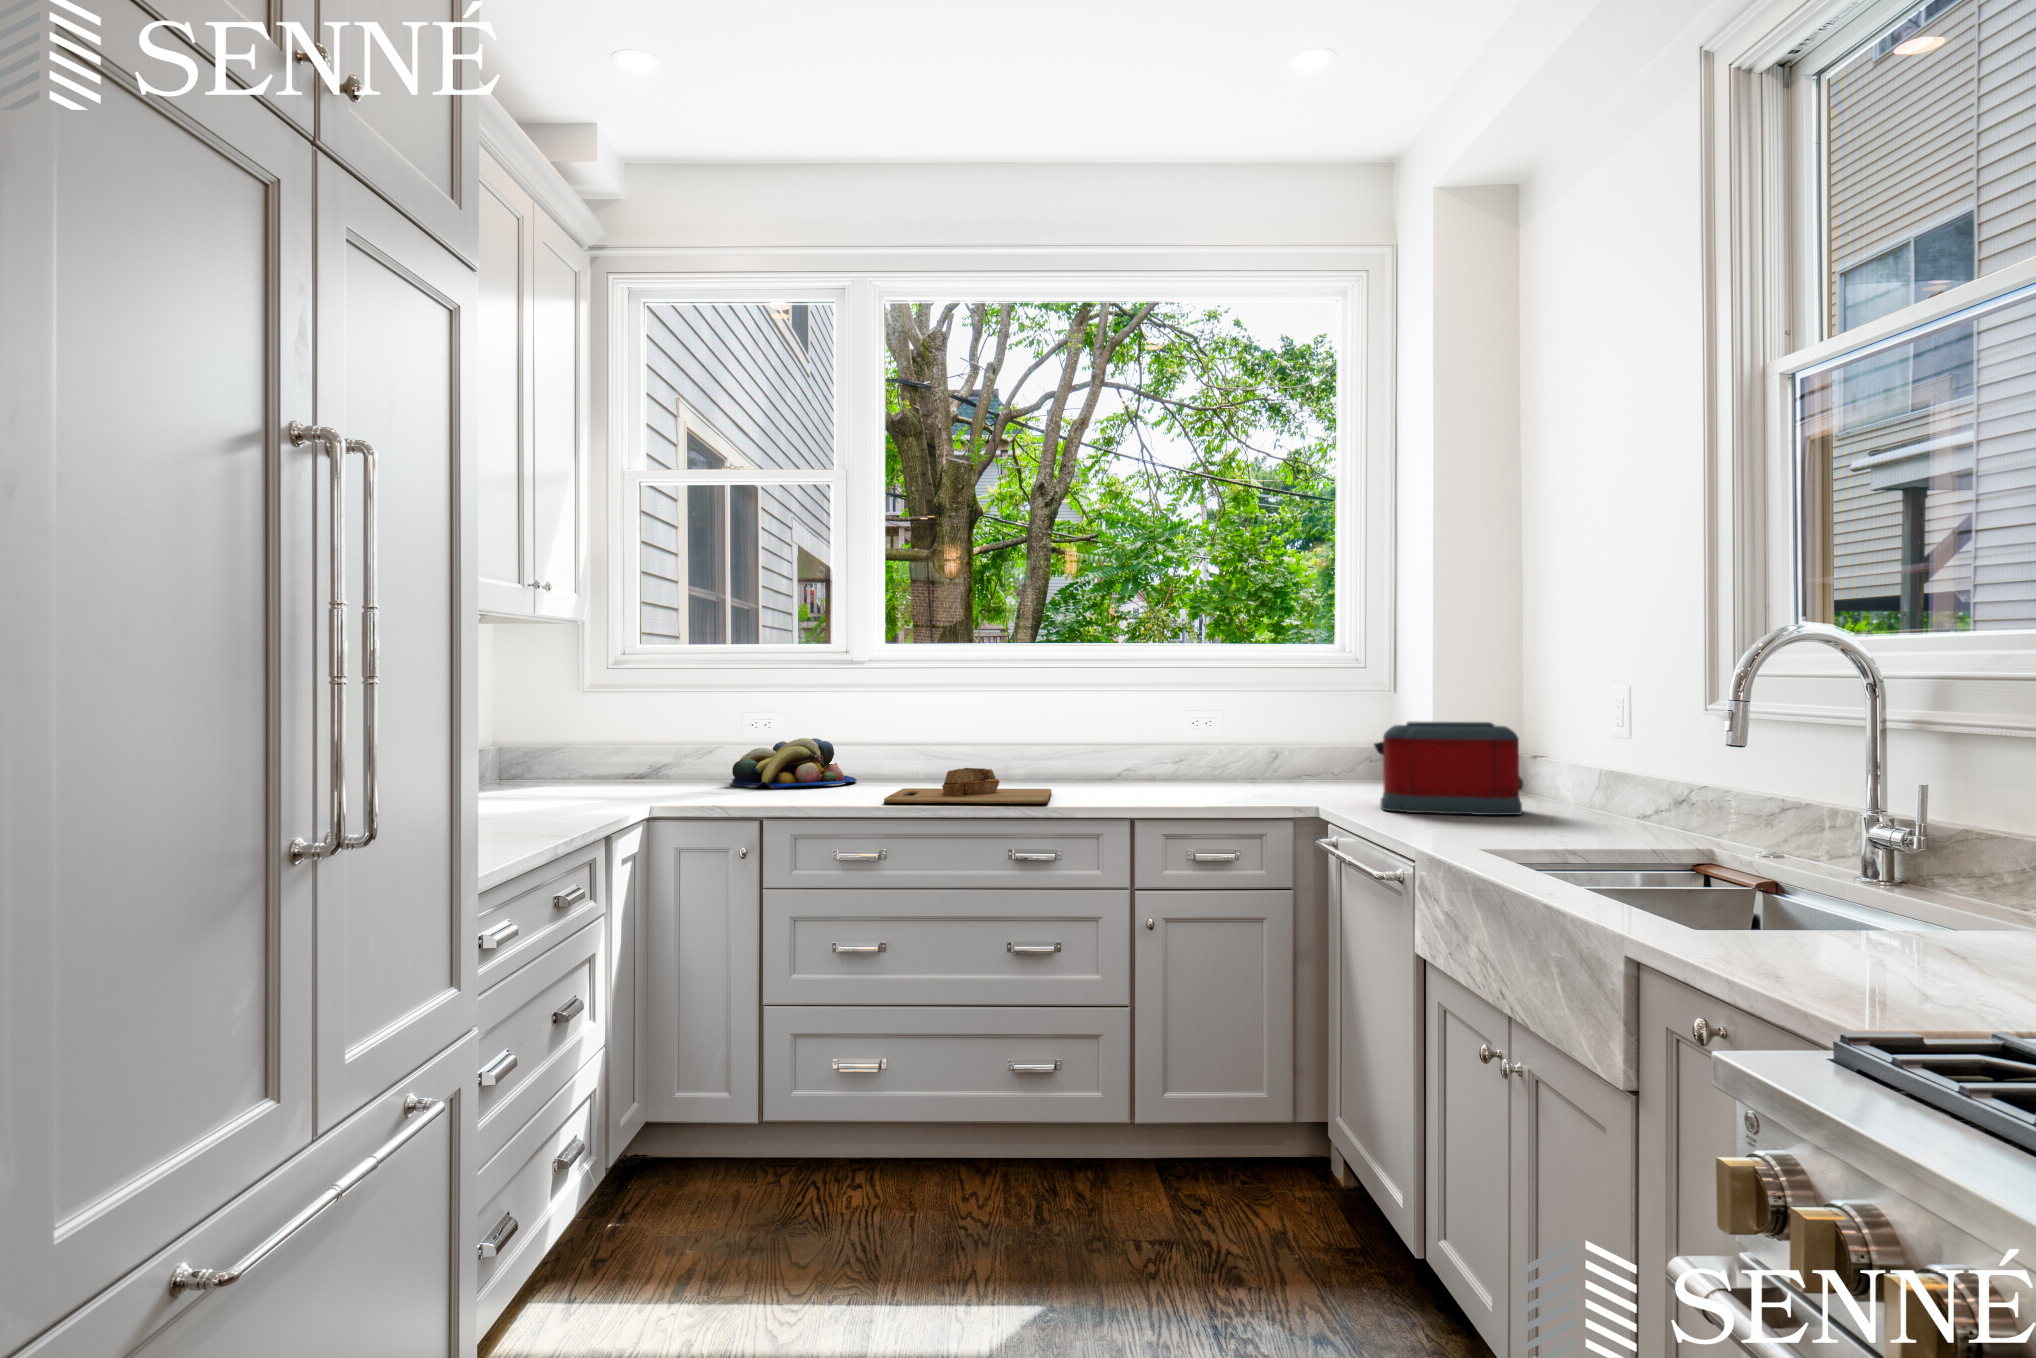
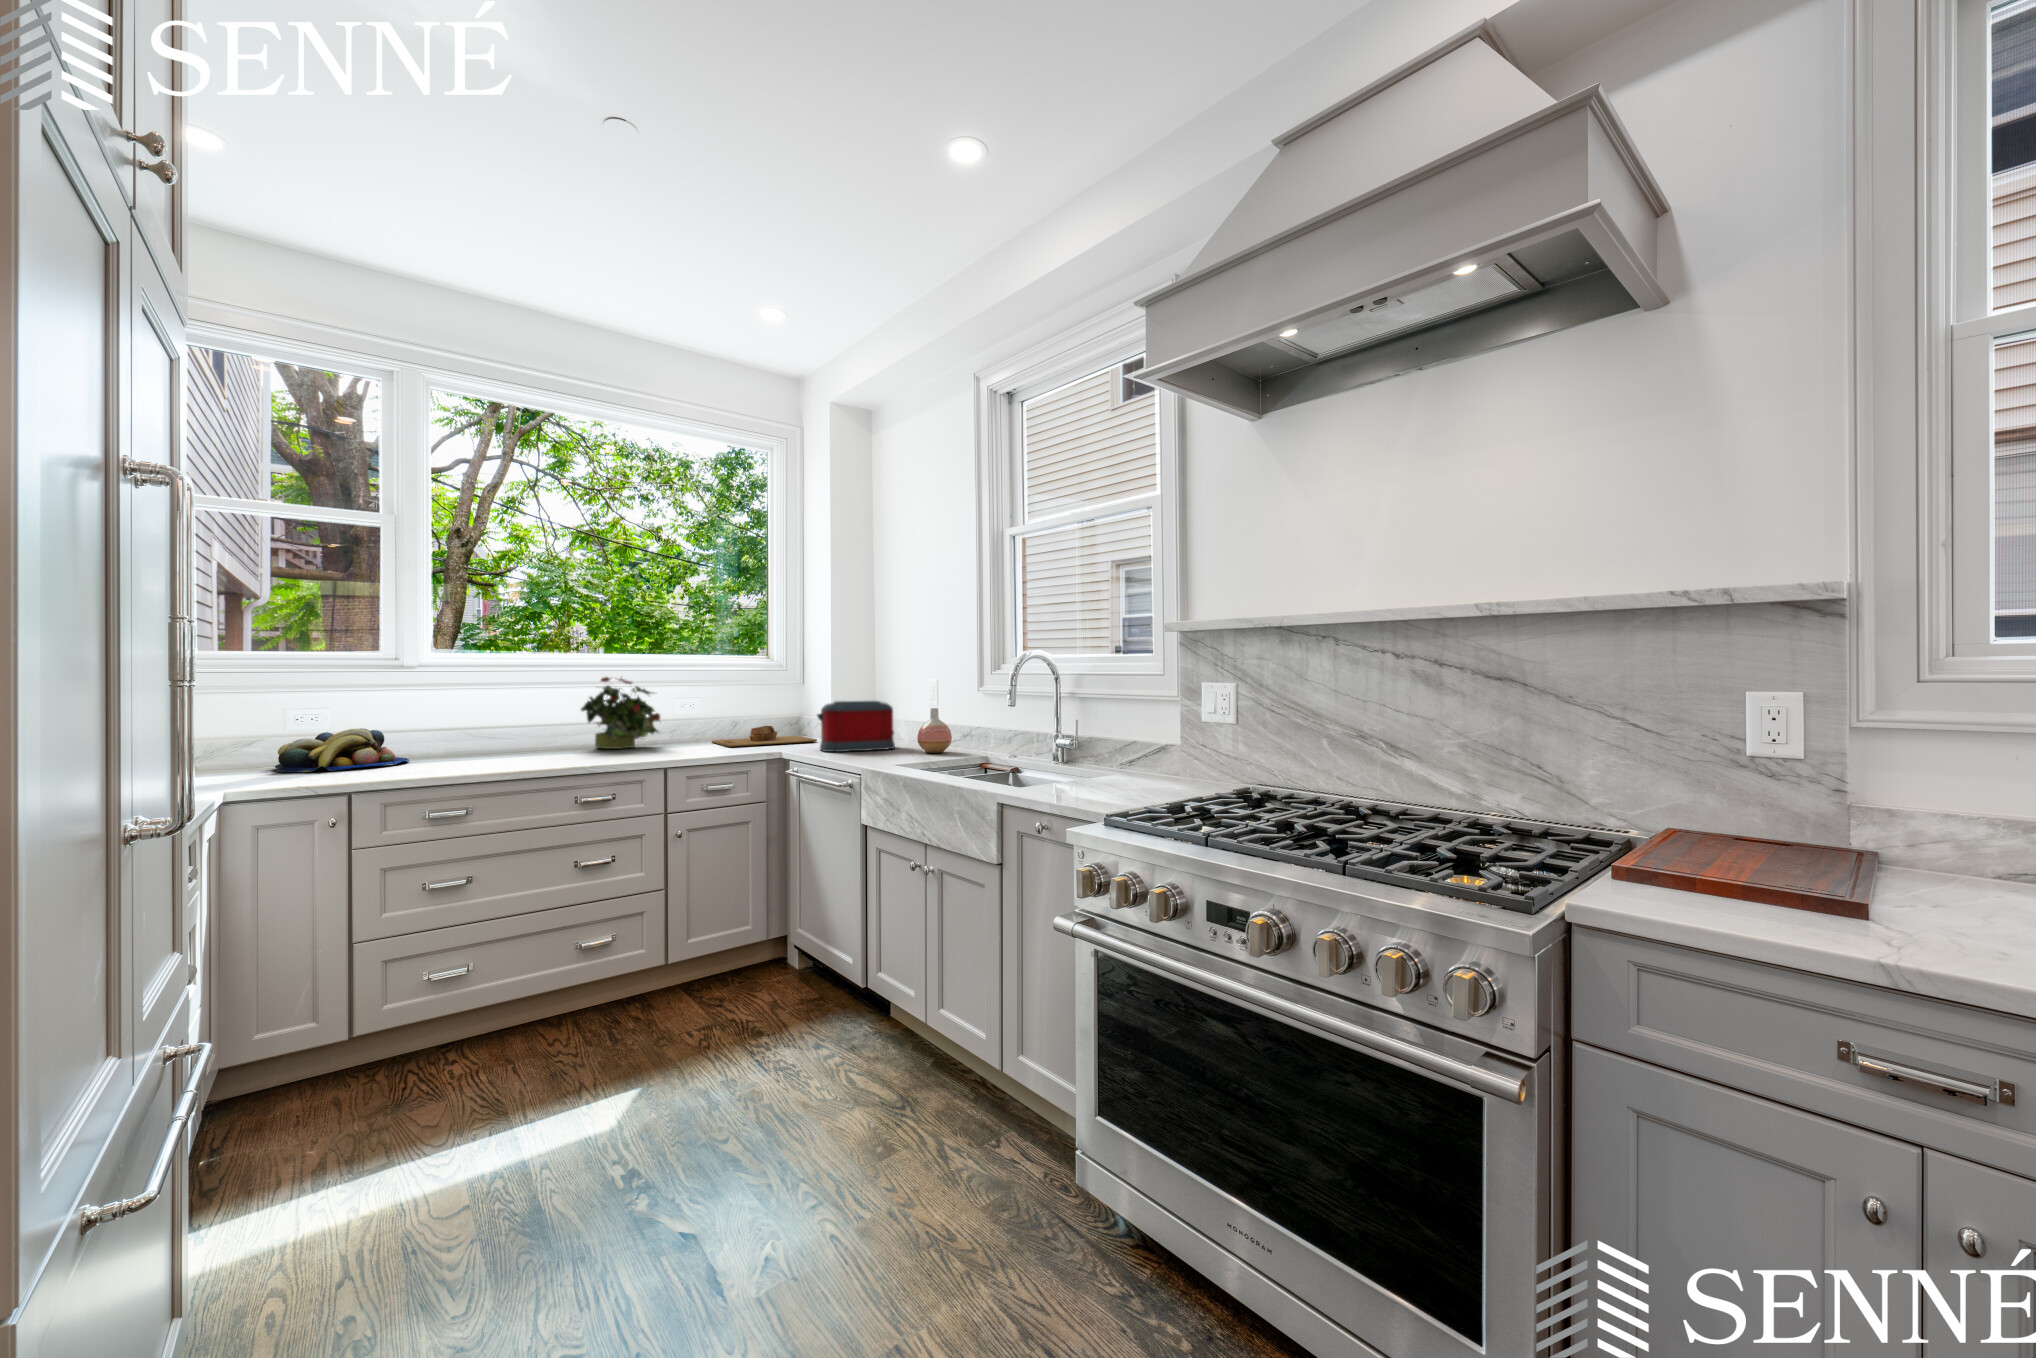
potted plant: none [1052,676,1158,783] -> present [581,677,660,749]
vase: none [1557,740,1633,830] -> present [917,708,952,753]
cutting board: present [884,768,1052,804] -> present [712,726,817,747]

